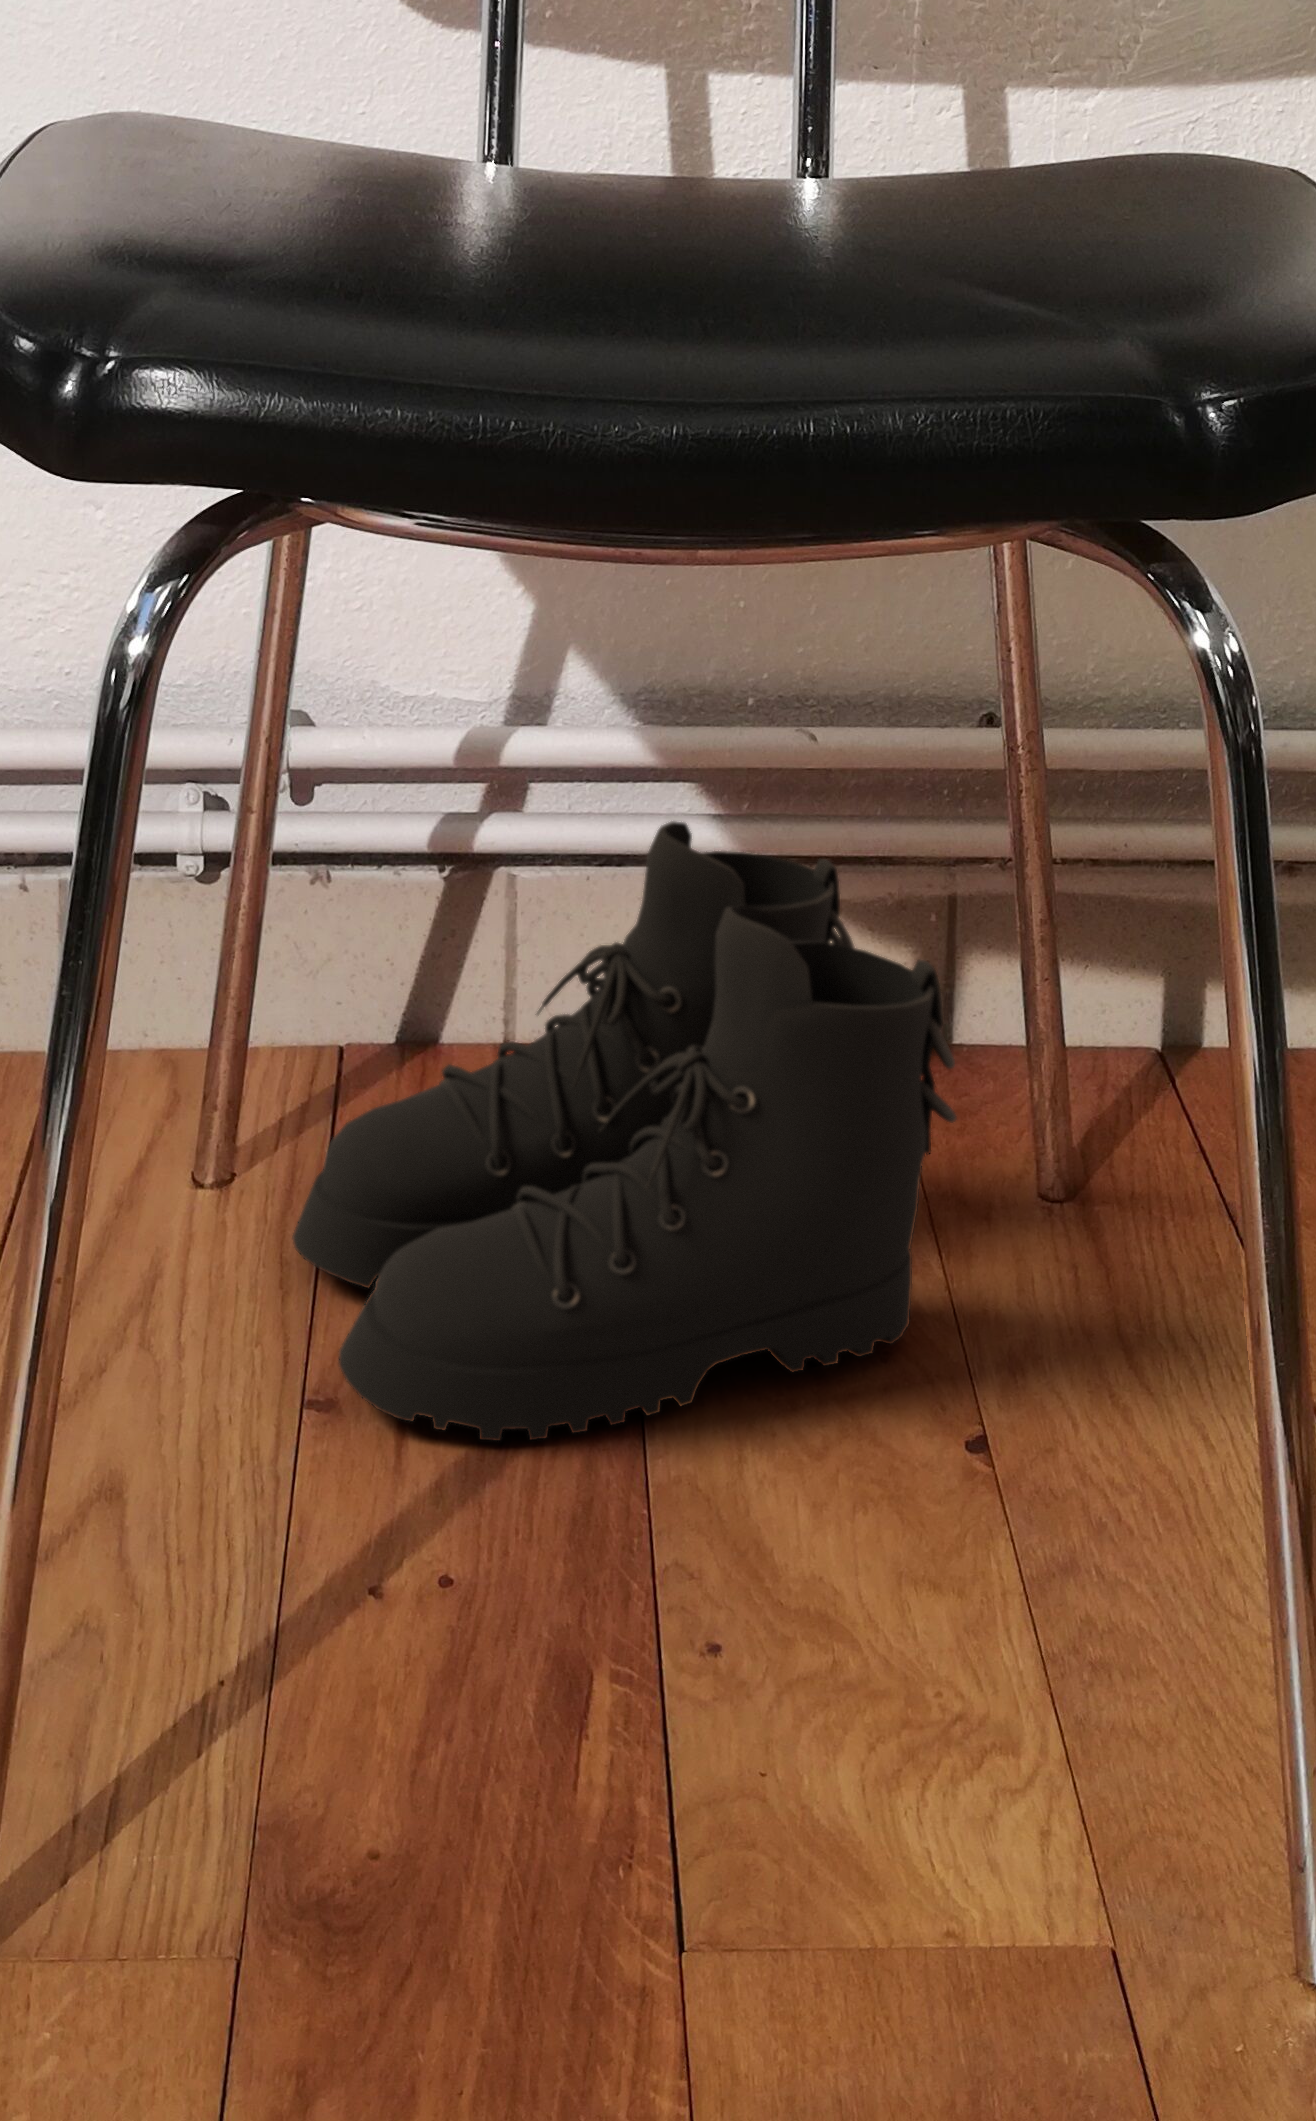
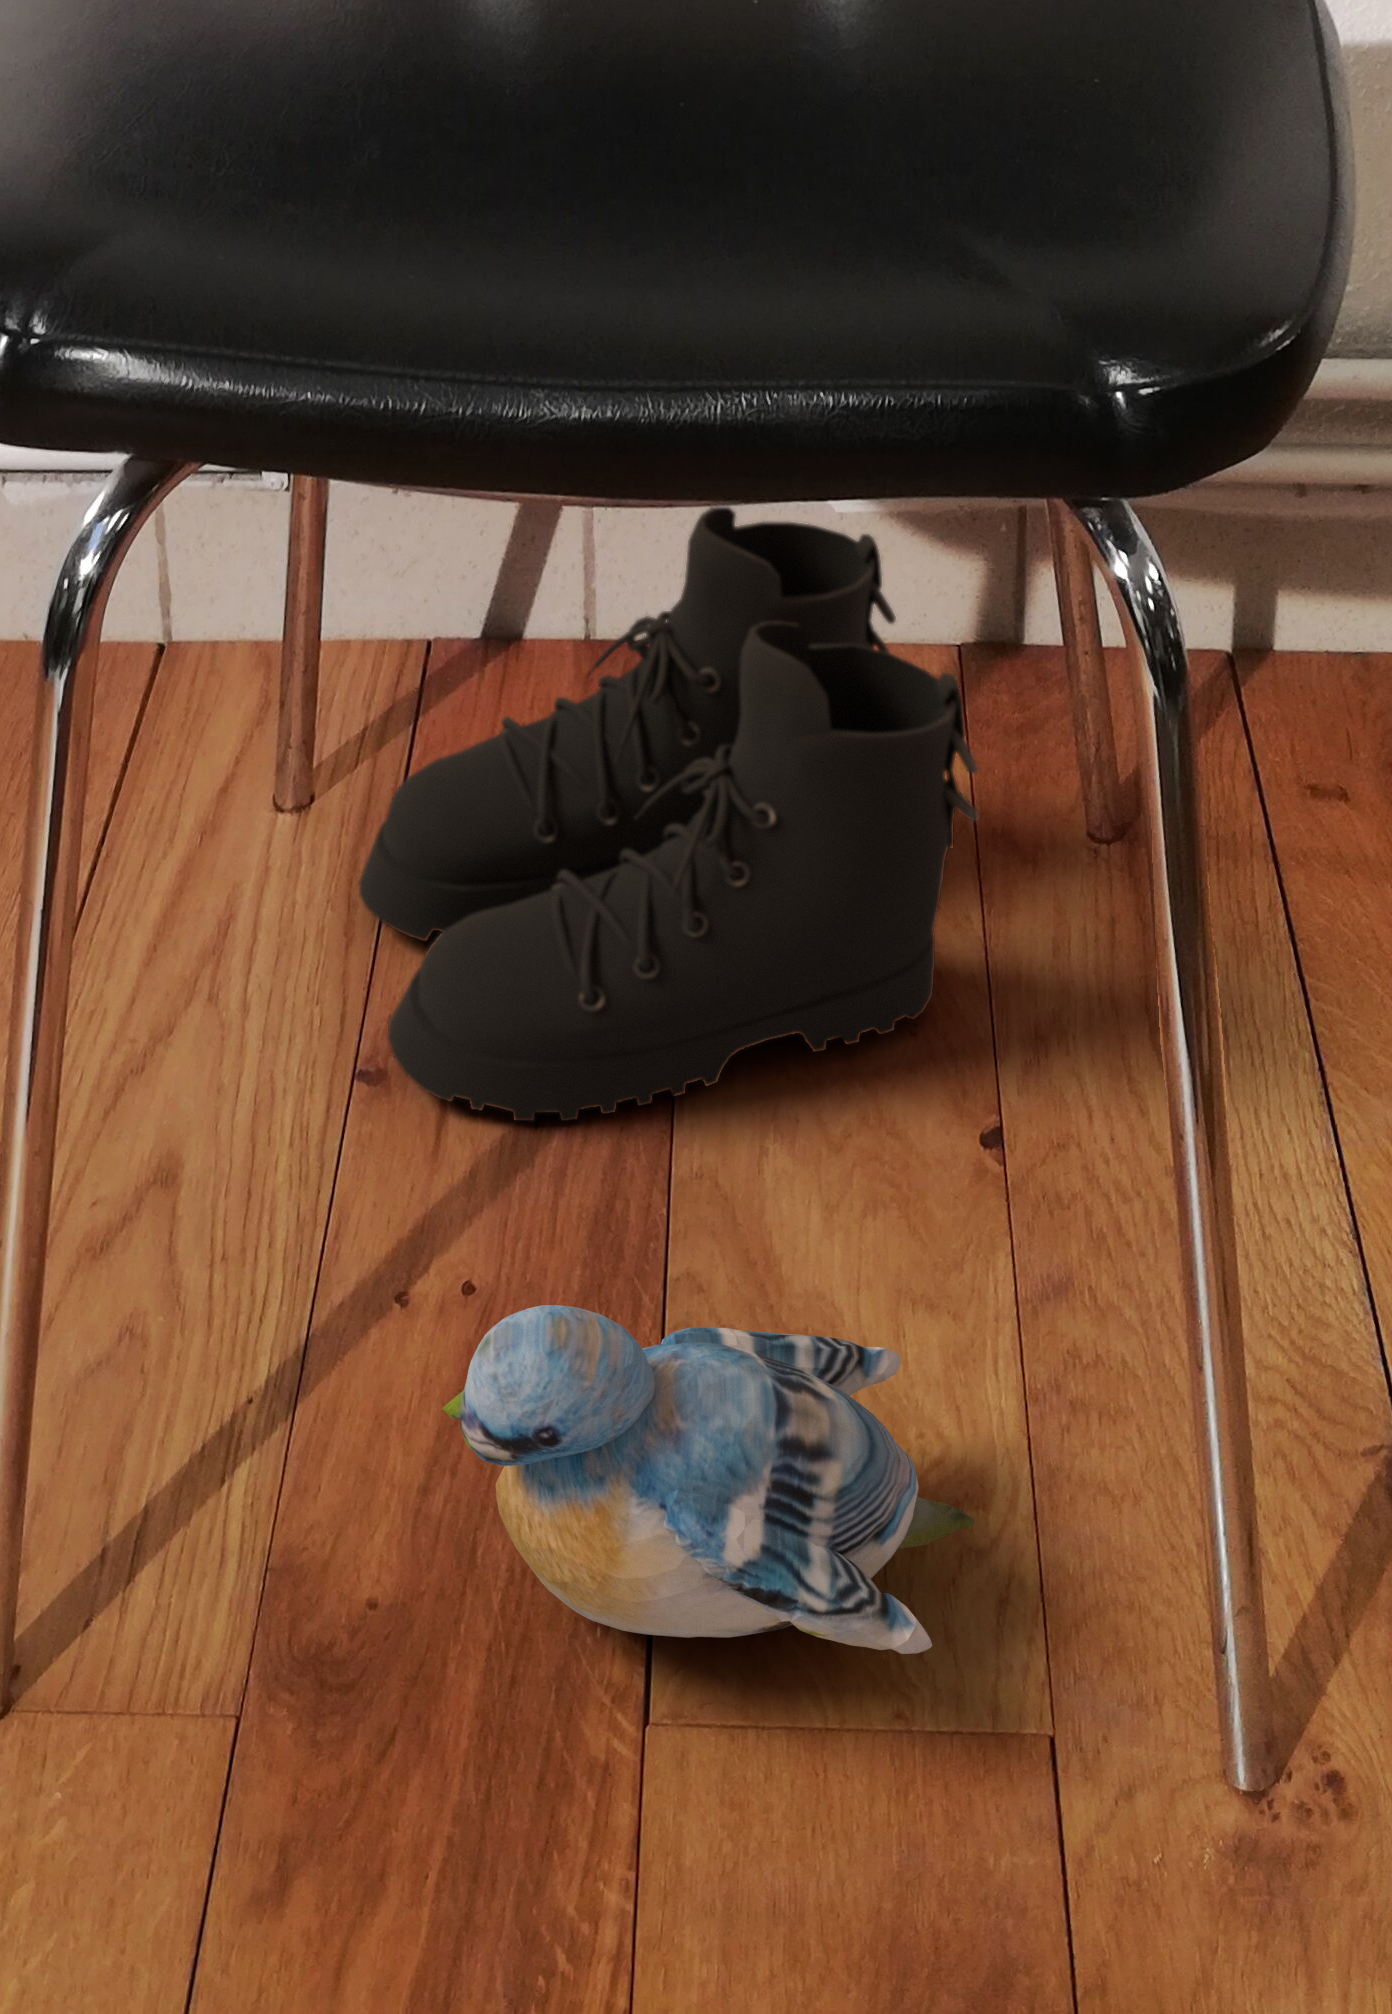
plush toy: none [463,1483,1014,1857] -> present [442,1305,974,1654]

